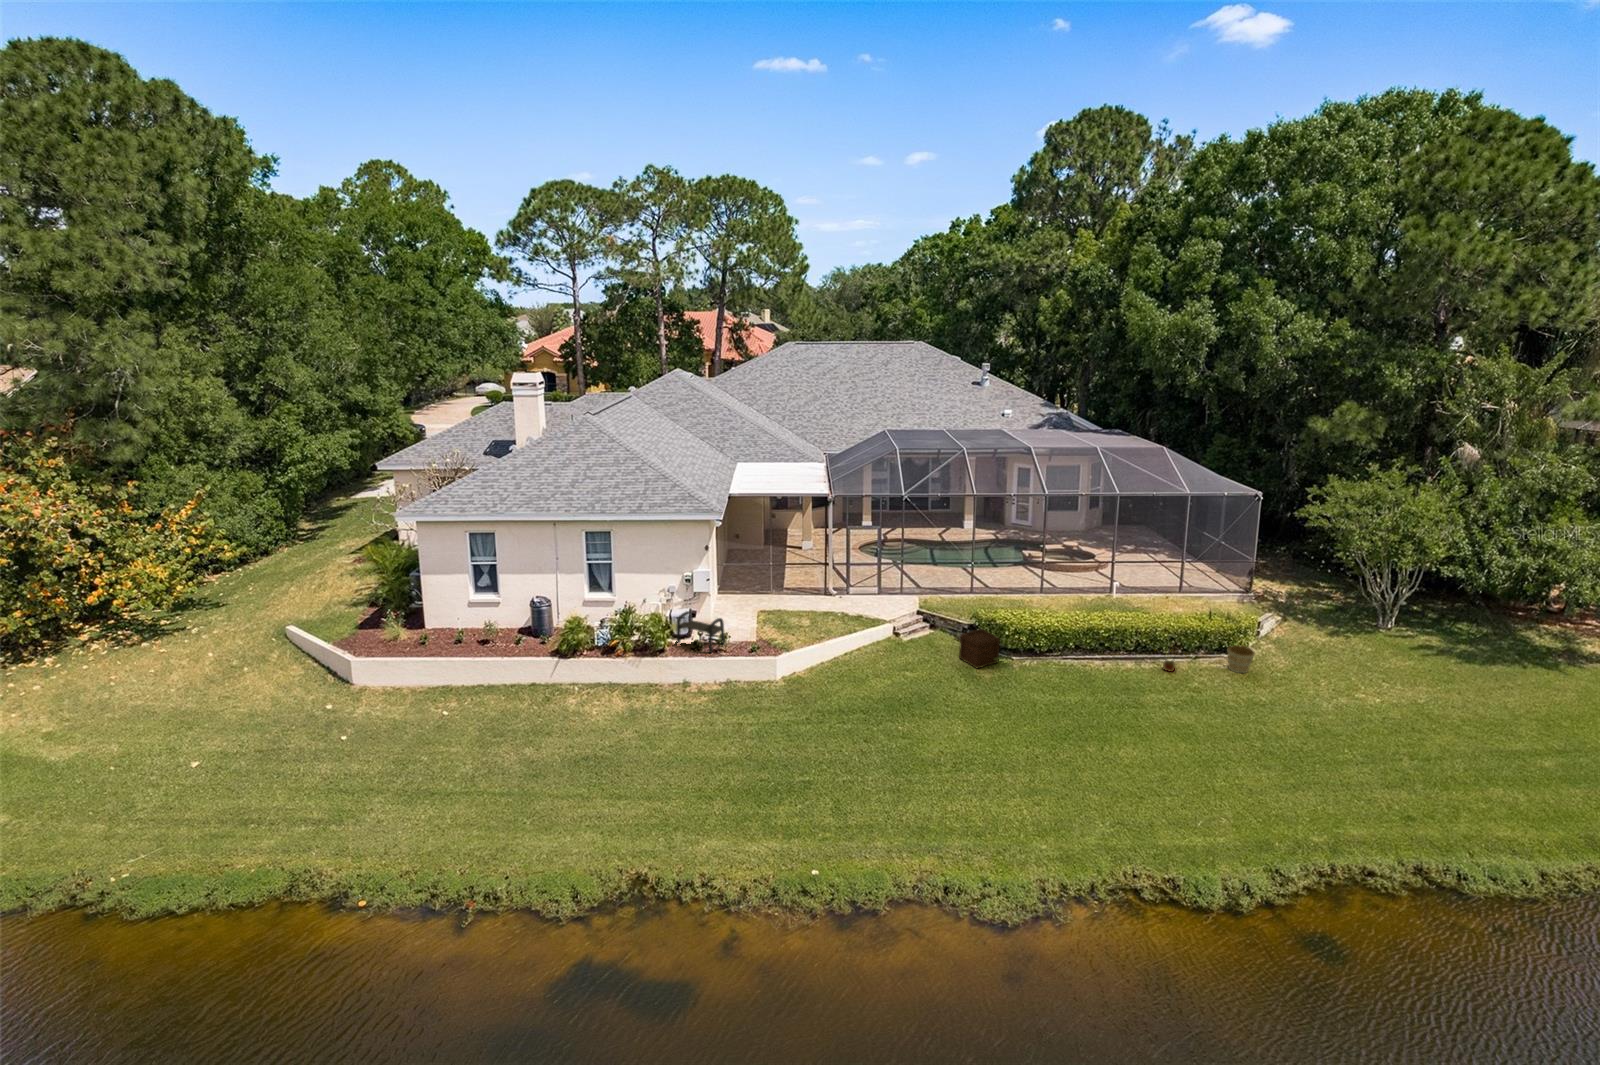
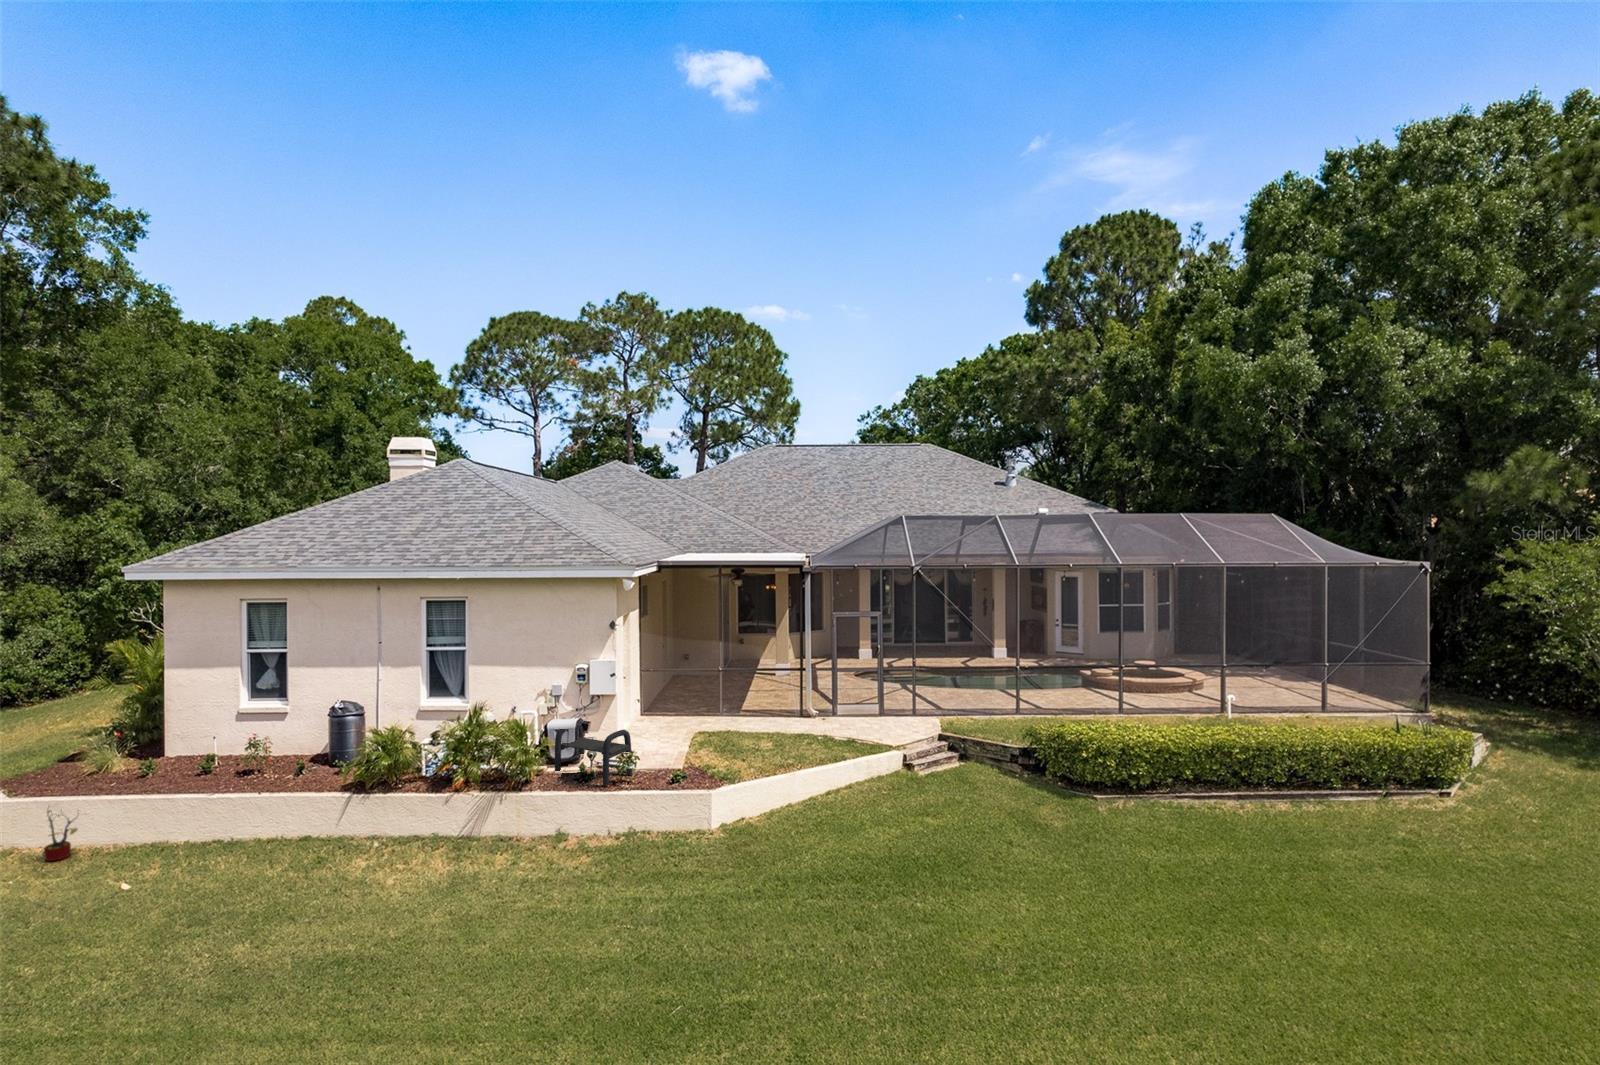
wooden crate: present [959,629,1000,668] -> none [1008,751,1073,814]
wooden bucket: present [1227,645,1255,673] -> none [1442,773,1492,818]
decorative plant: present [1162,649,1177,671] -> present [44,810,78,861]

